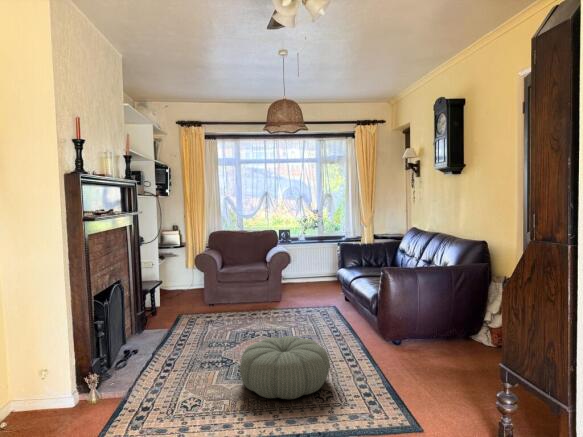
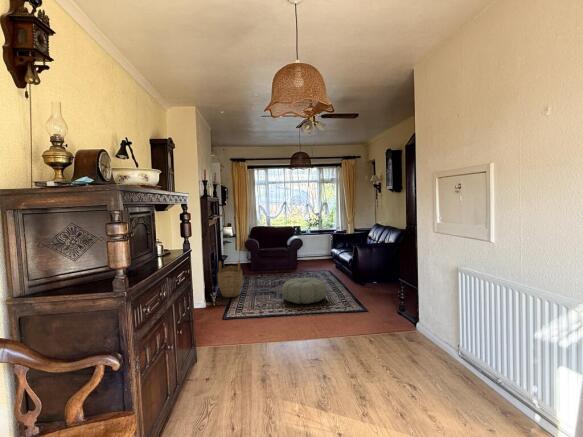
woven basket: none [117,299,170,374] -> present [218,261,242,297]

